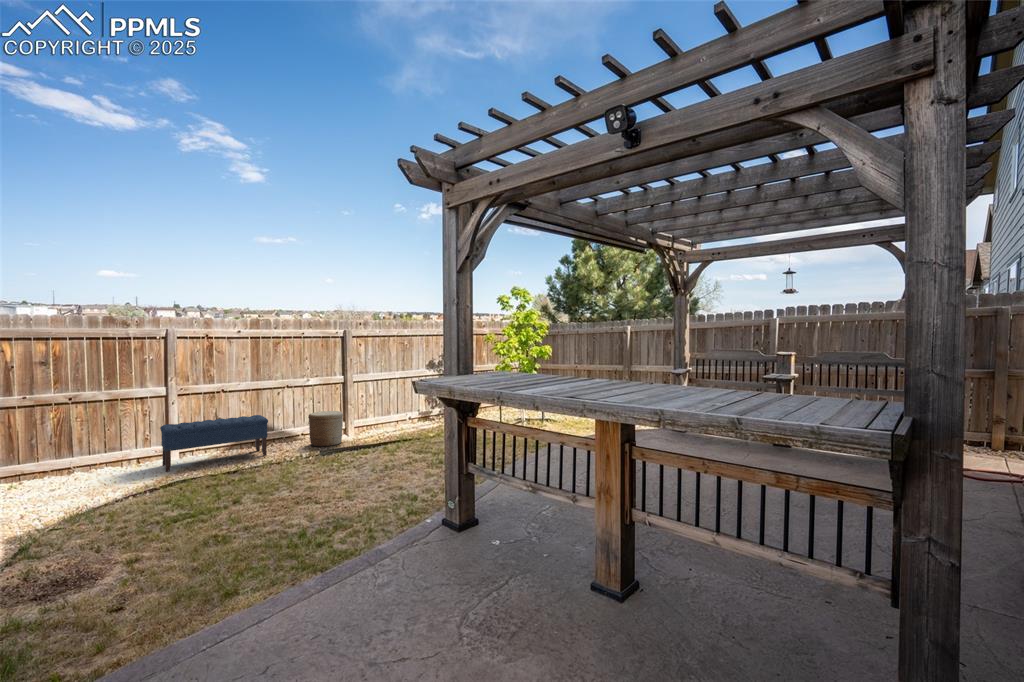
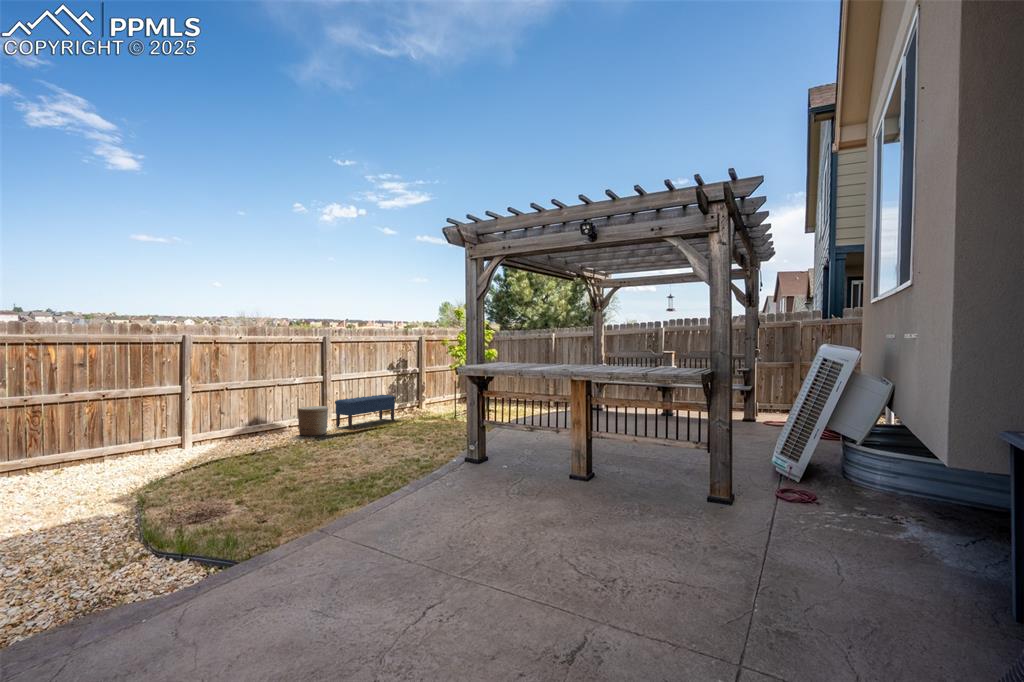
bench: present [160,415,268,472] -> present [335,395,395,429]

